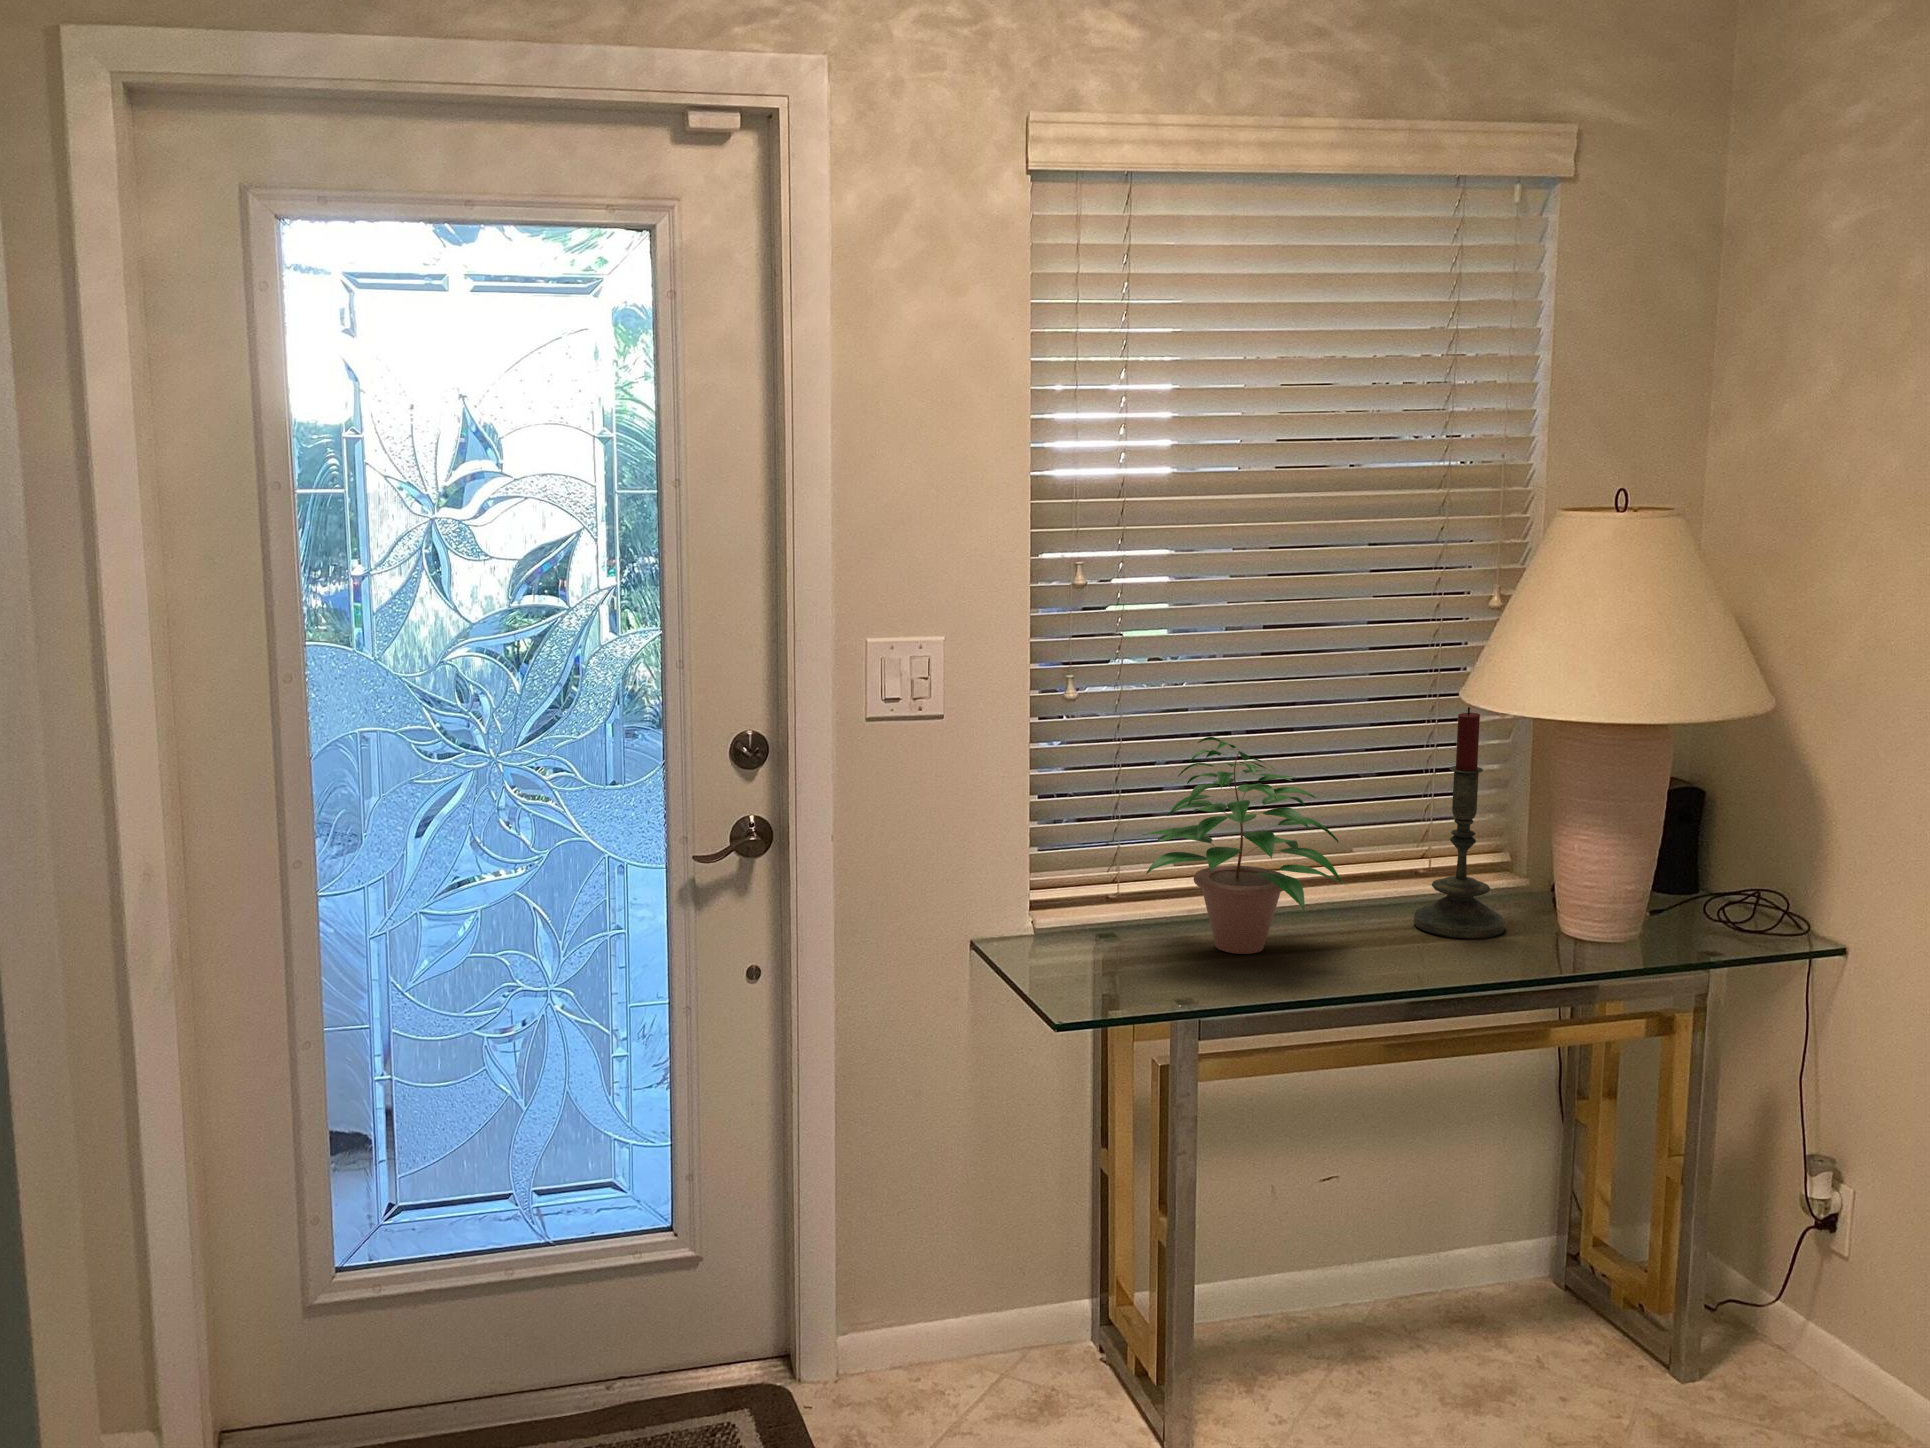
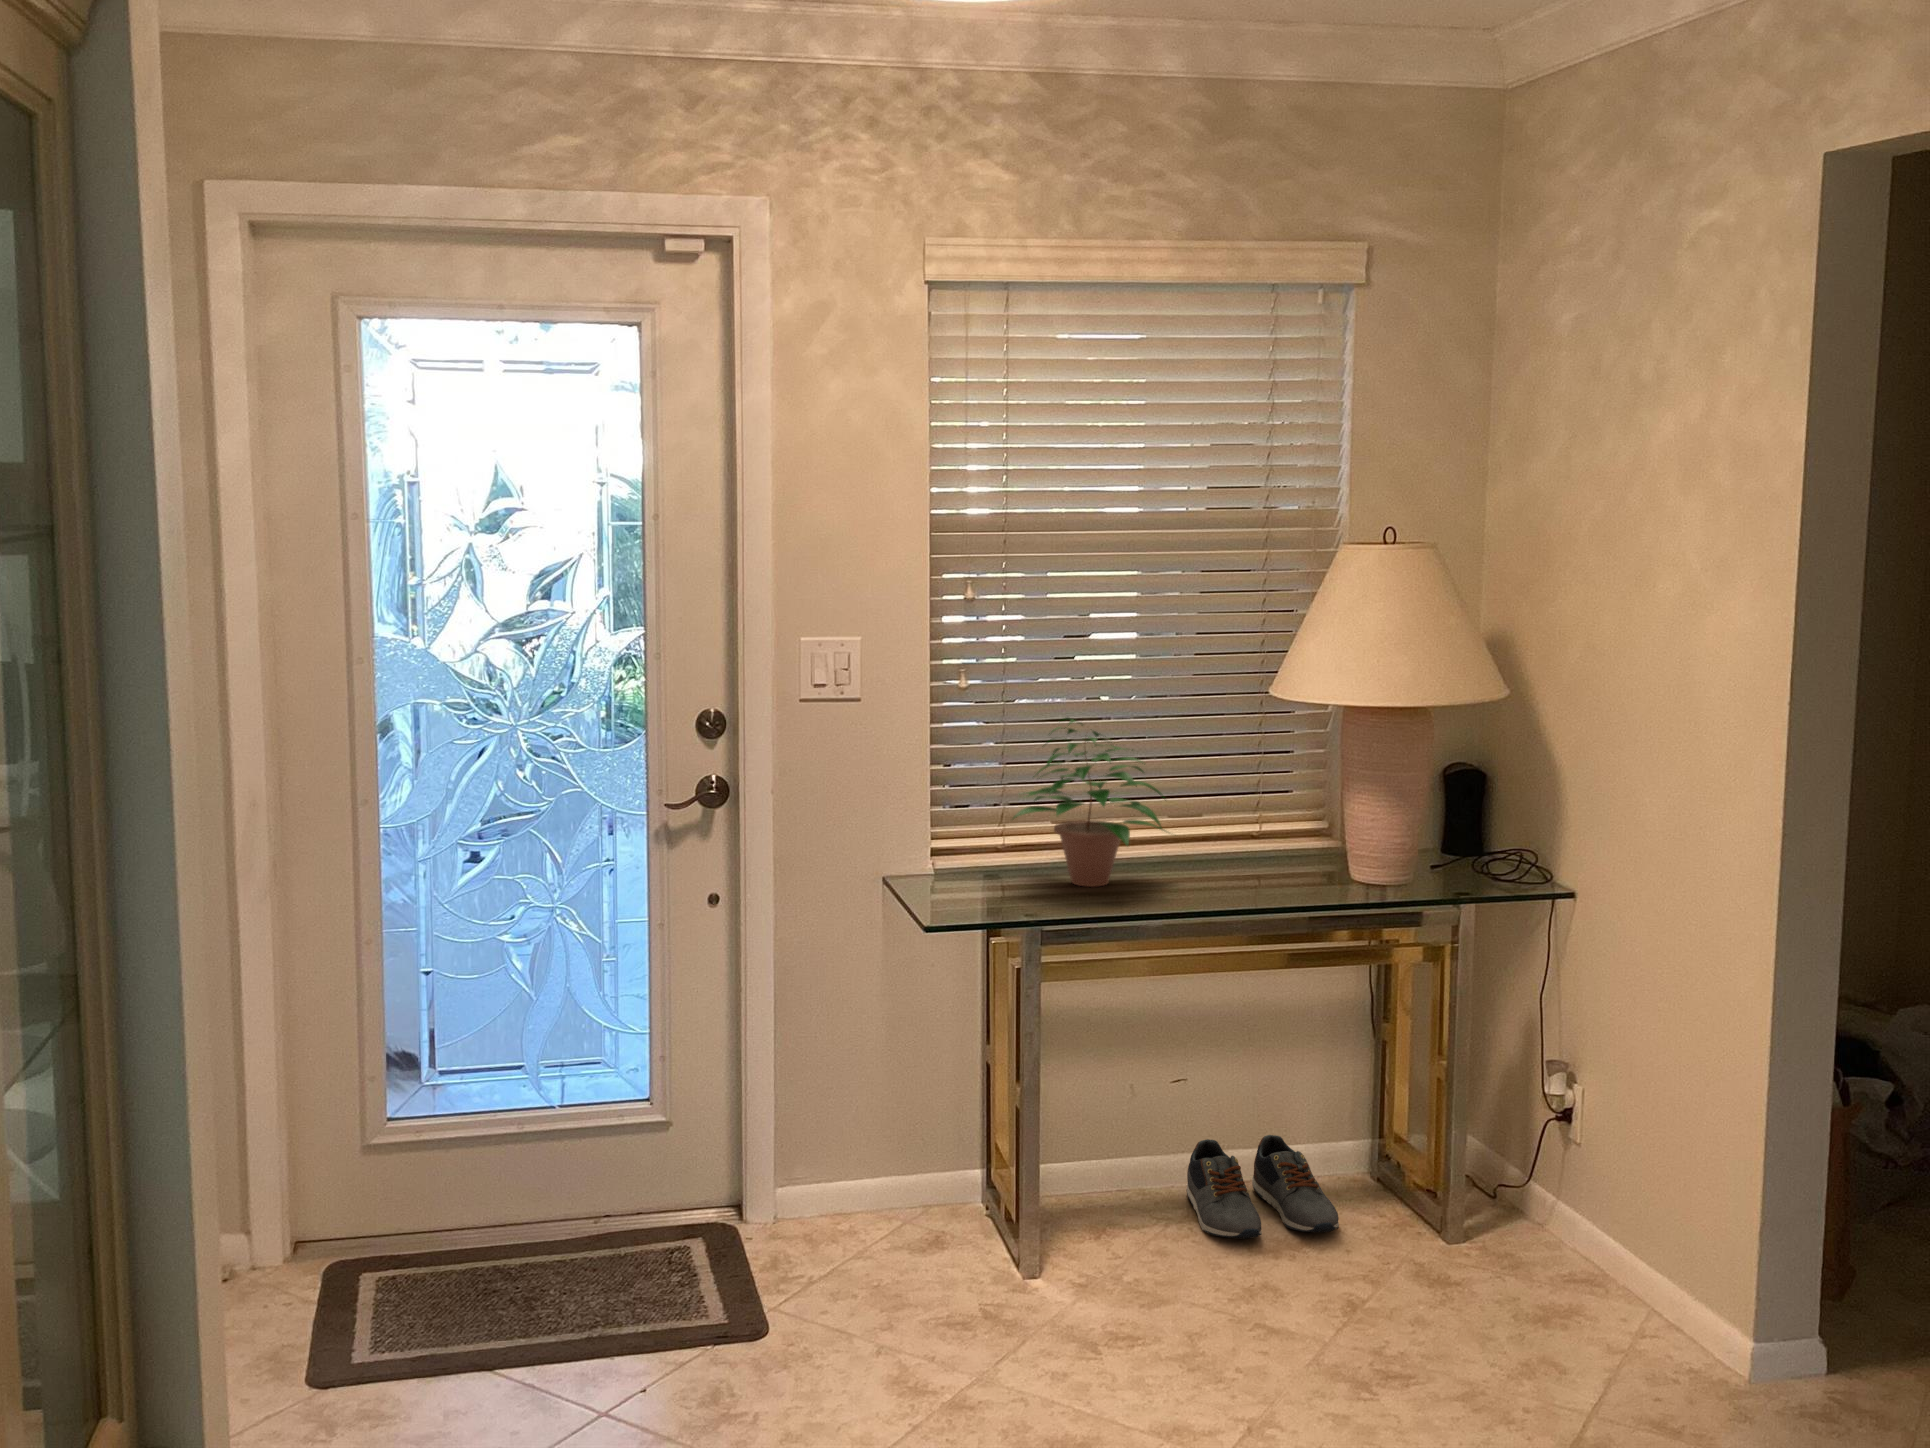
candle: present [1414,707,1505,939] -> none [1236,698,1306,880]
shoe: none [1340,1242,1546,1390] -> present [1186,1135,1339,1239]

